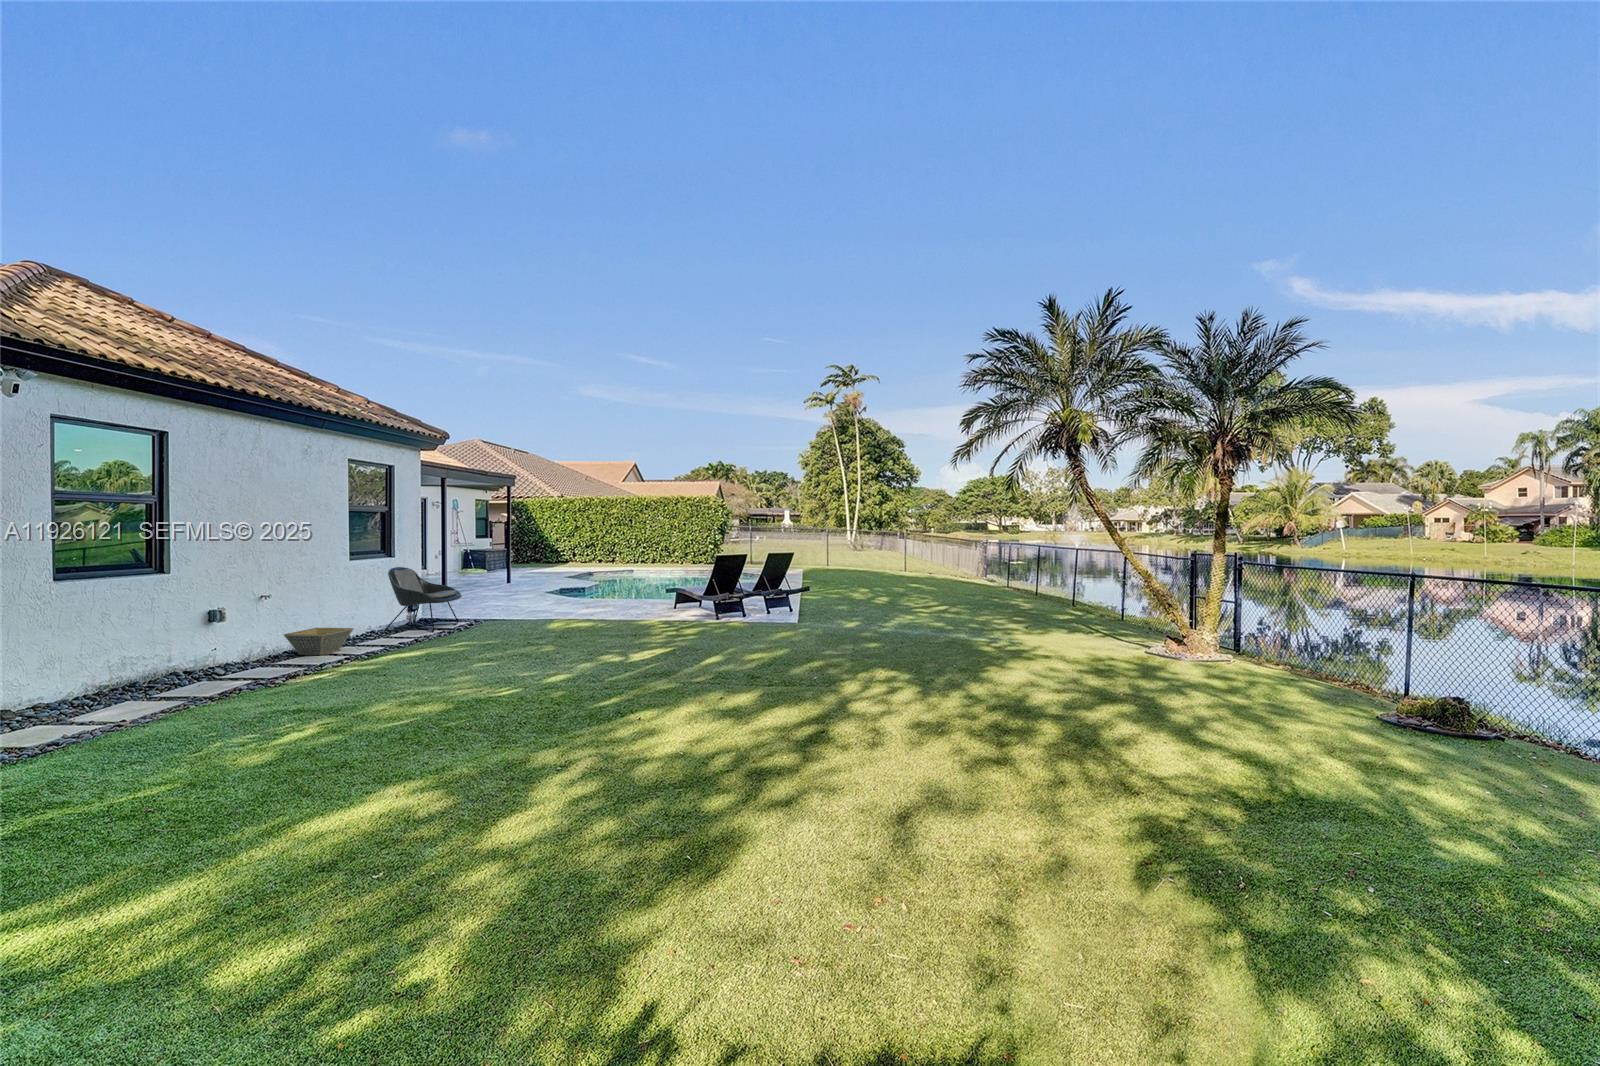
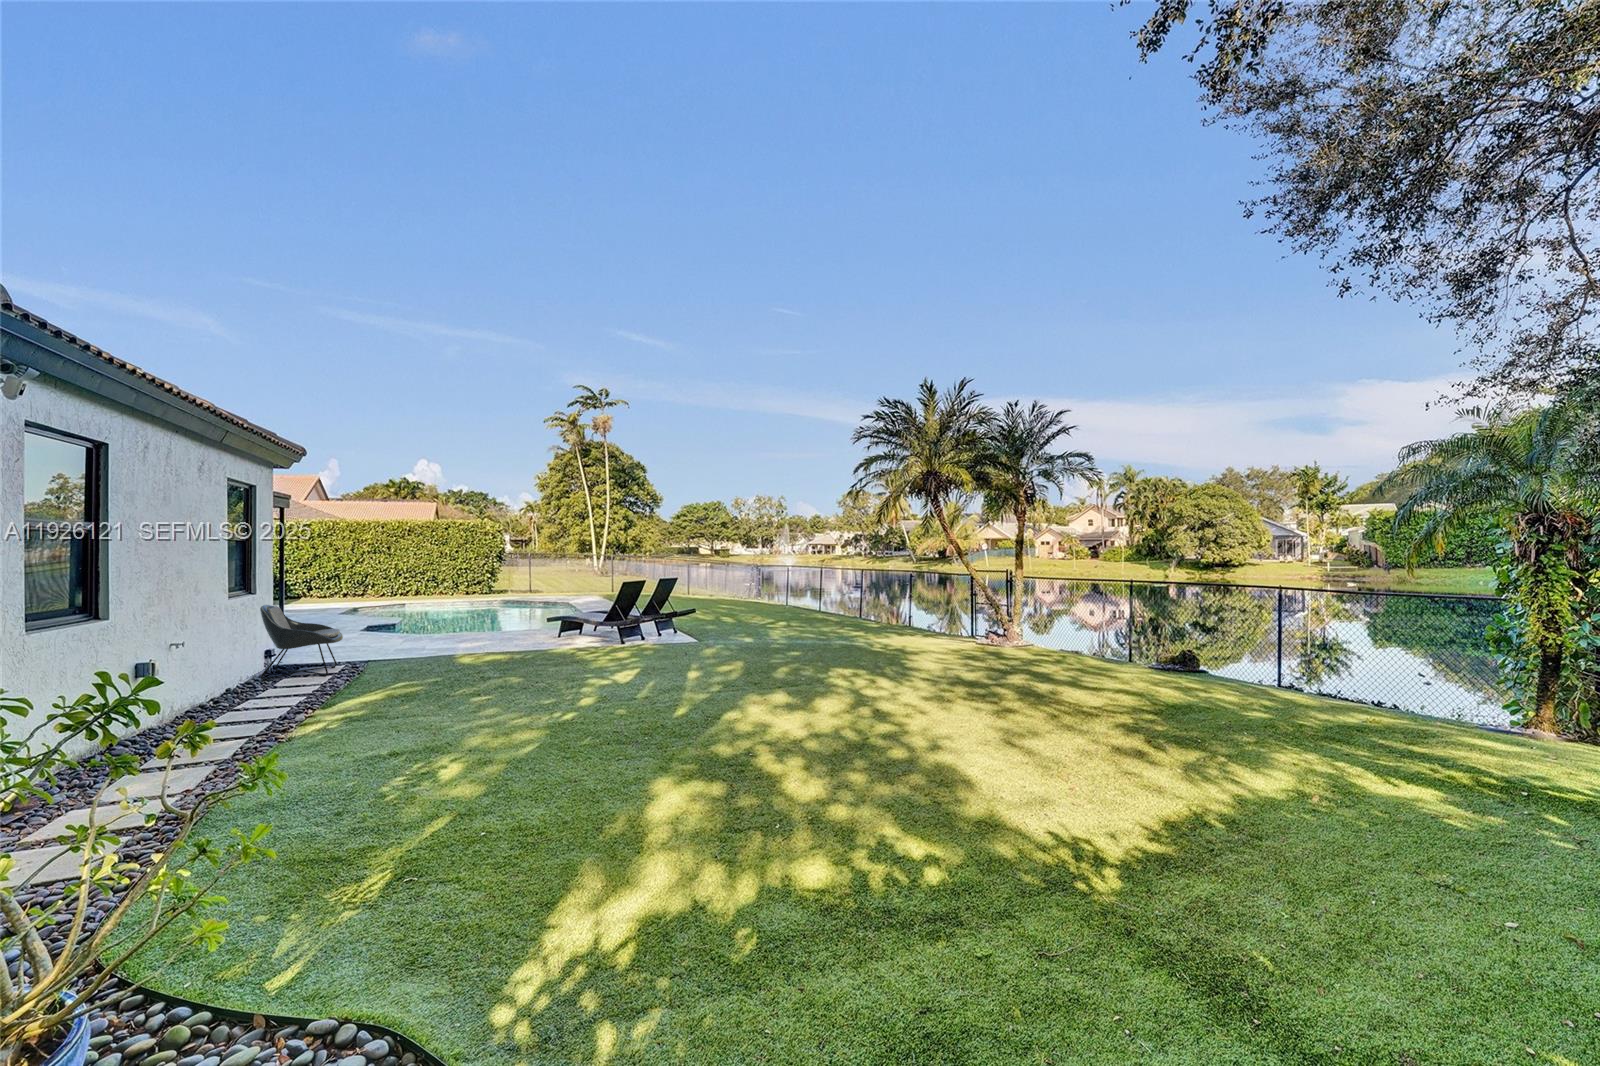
basket: present [284,628,353,655] -> none [189,675,268,710]

